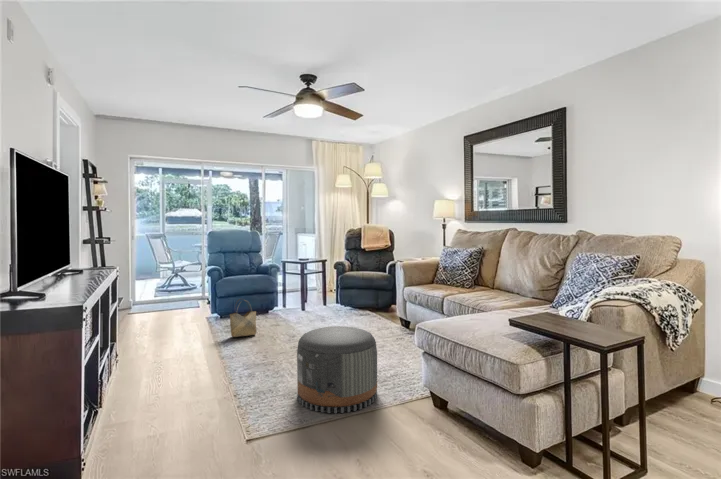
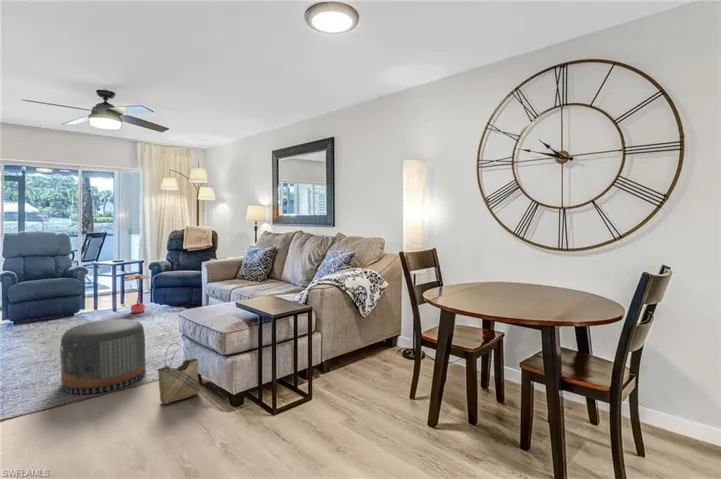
potted plant: none [311,275,339,315] -> present [123,275,151,313]
woven basket: present [230,311,257,337] -> present [158,354,200,404]

